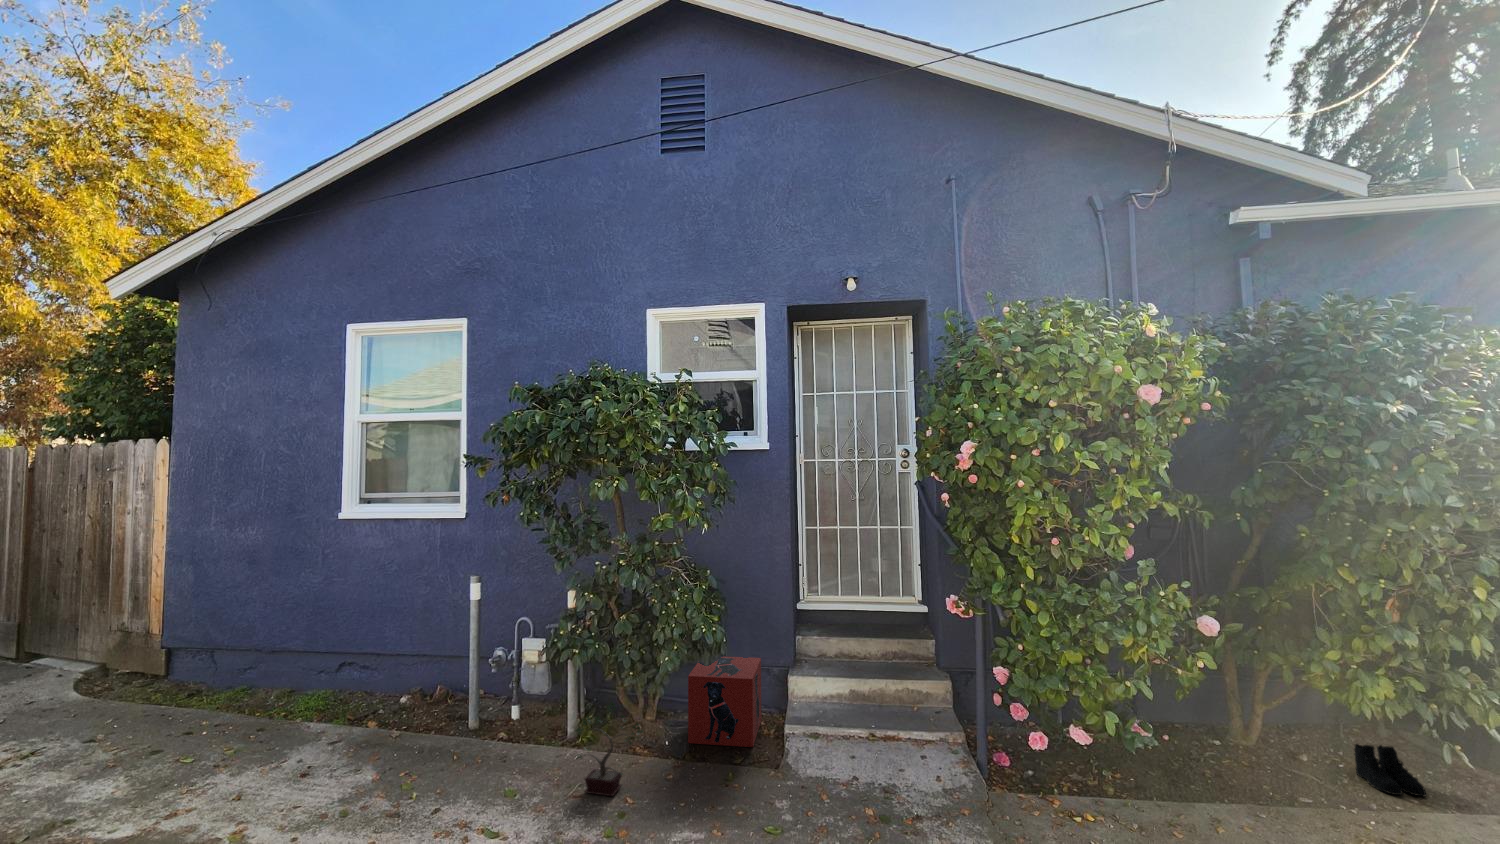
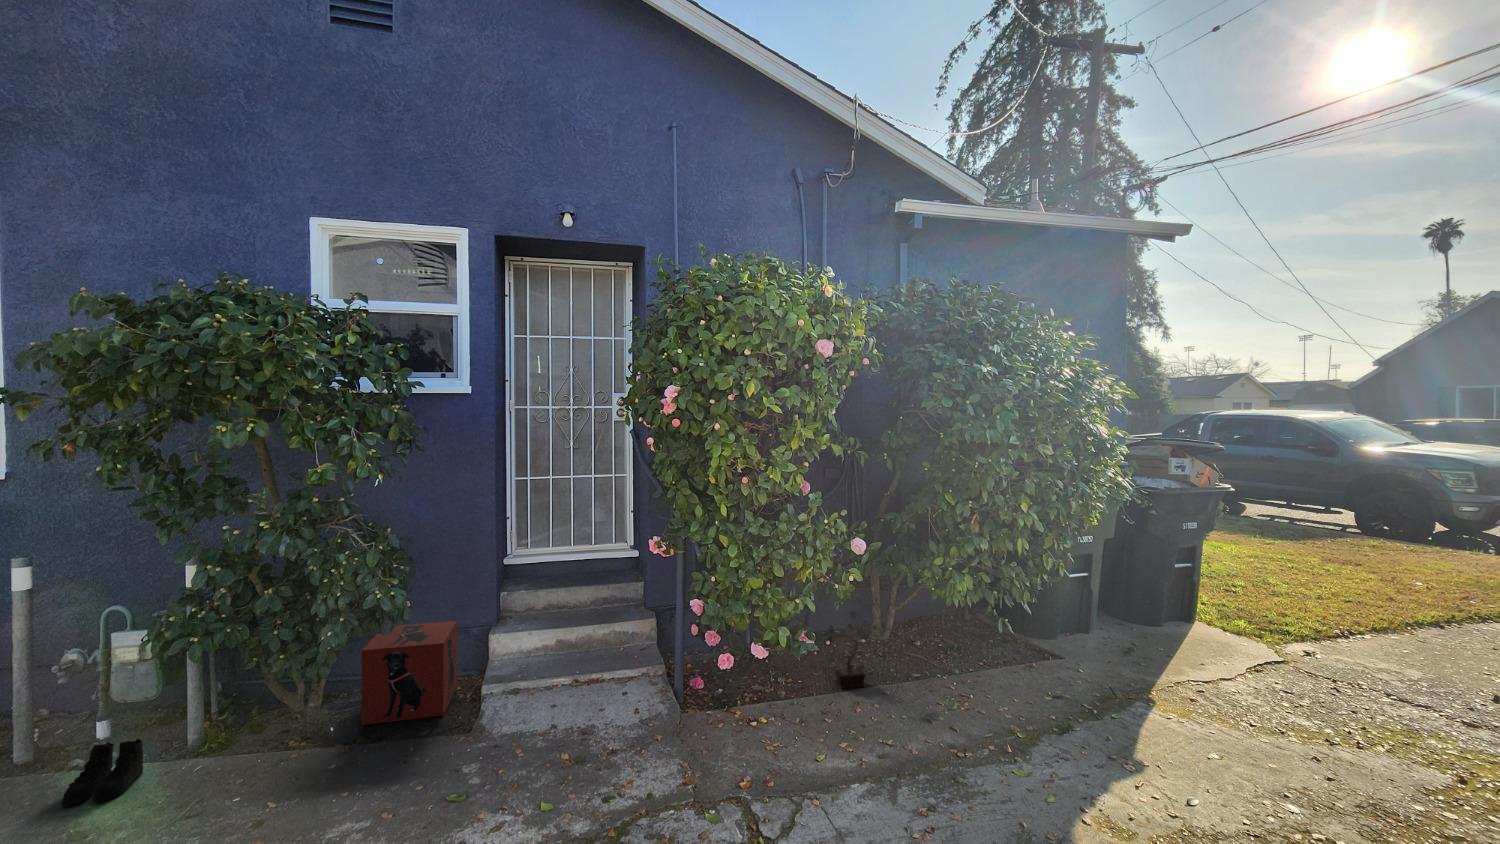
potted plant: present [575,702,643,796] -> present [828,612,892,688]
boots: present [1354,744,1426,796] -> present [62,739,143,806]

